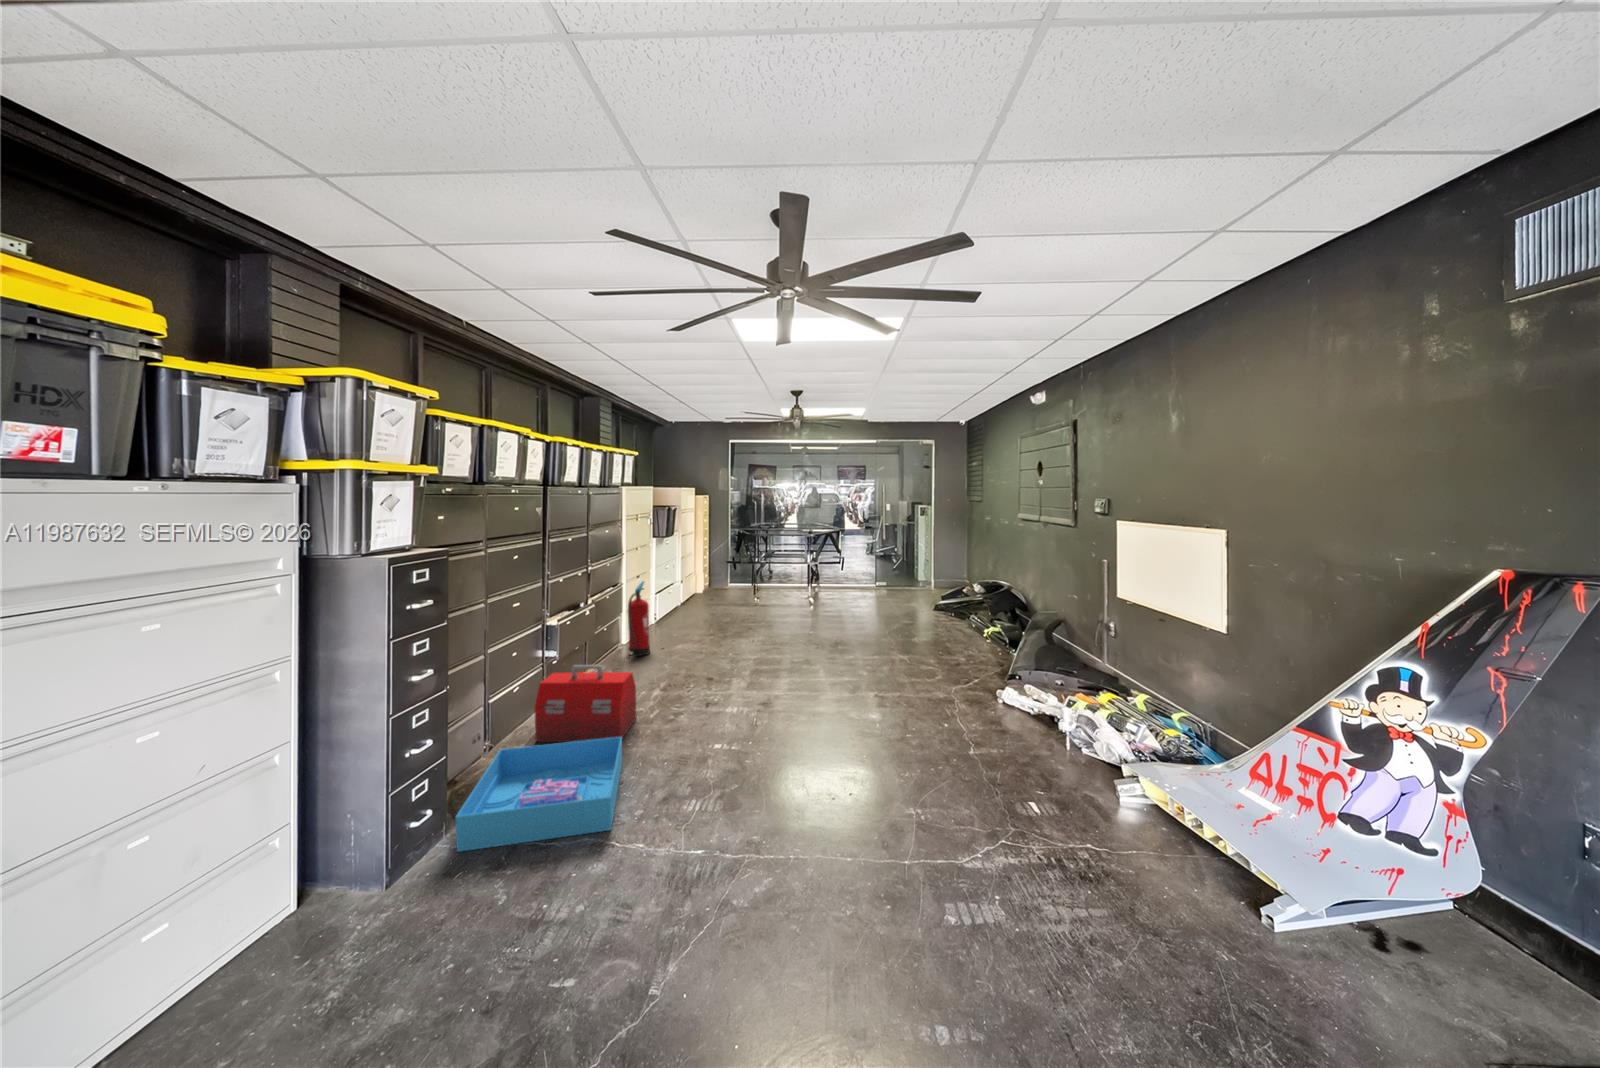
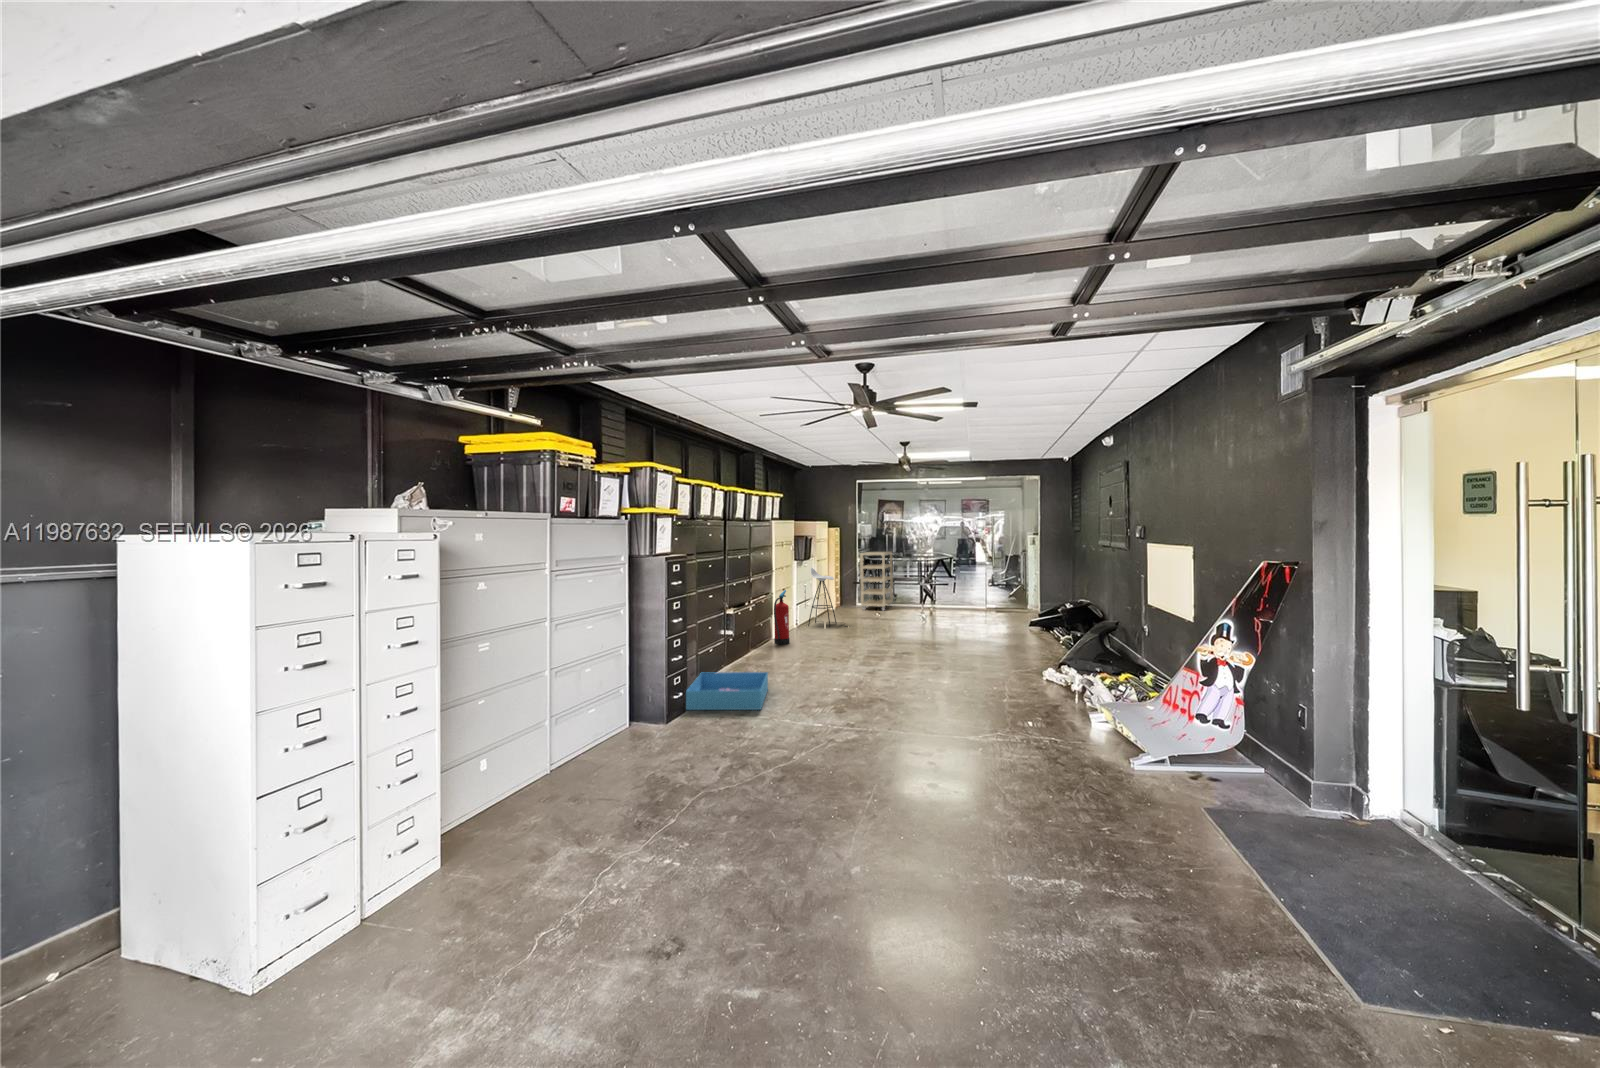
shelving unit: none [732,524,767,593] -> present [860,552,893,610]
stool: none [668,547,732,623] -> present [808,568,837,627]
toolbox: present [534,665,636,742] -> none [718,633,778,681]

